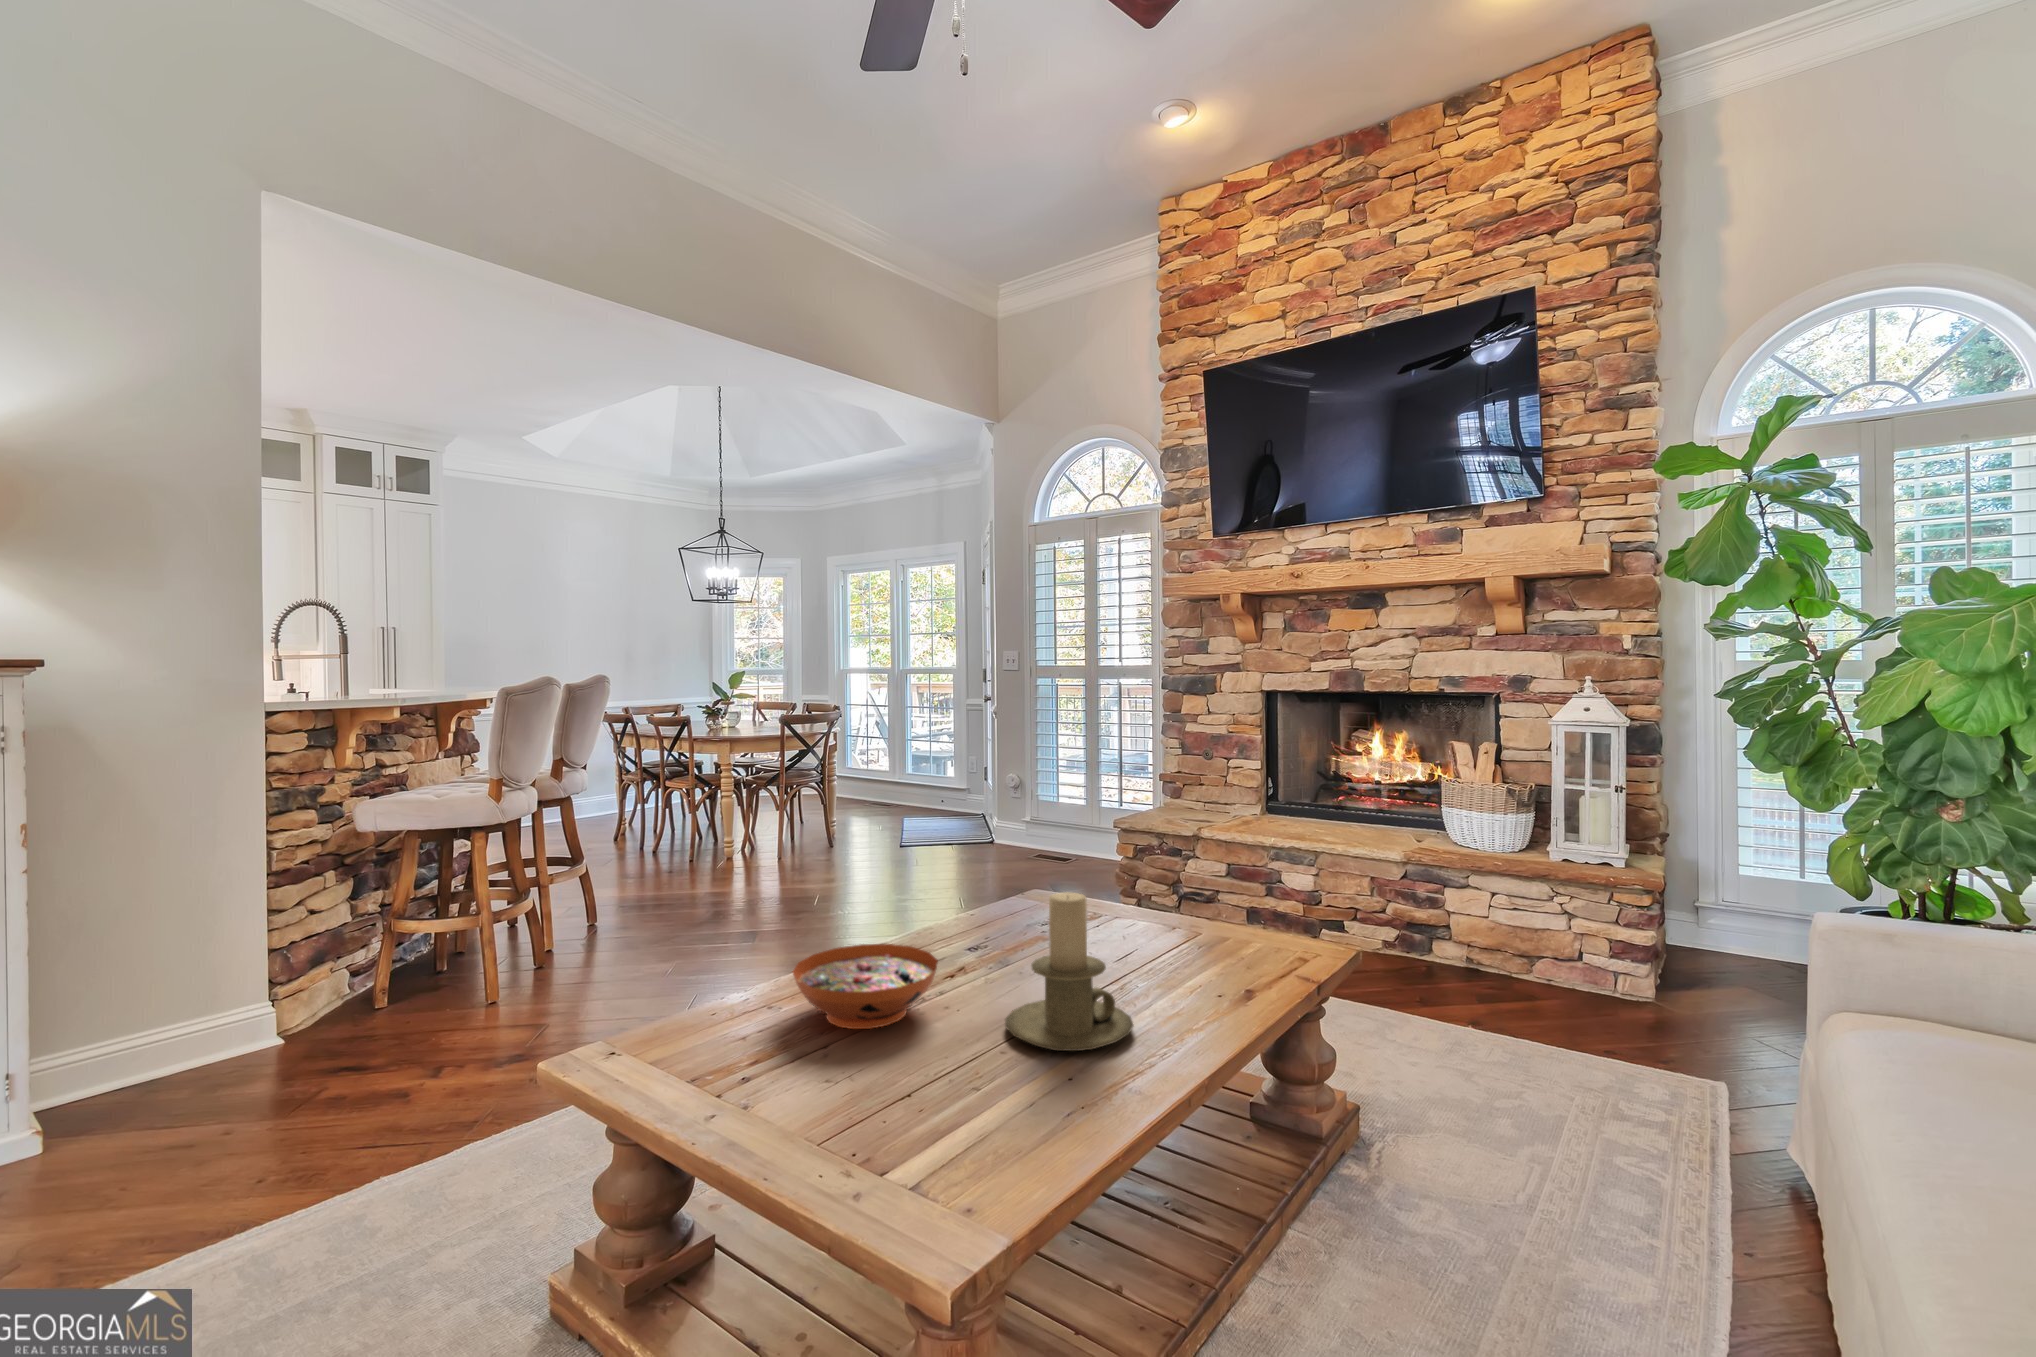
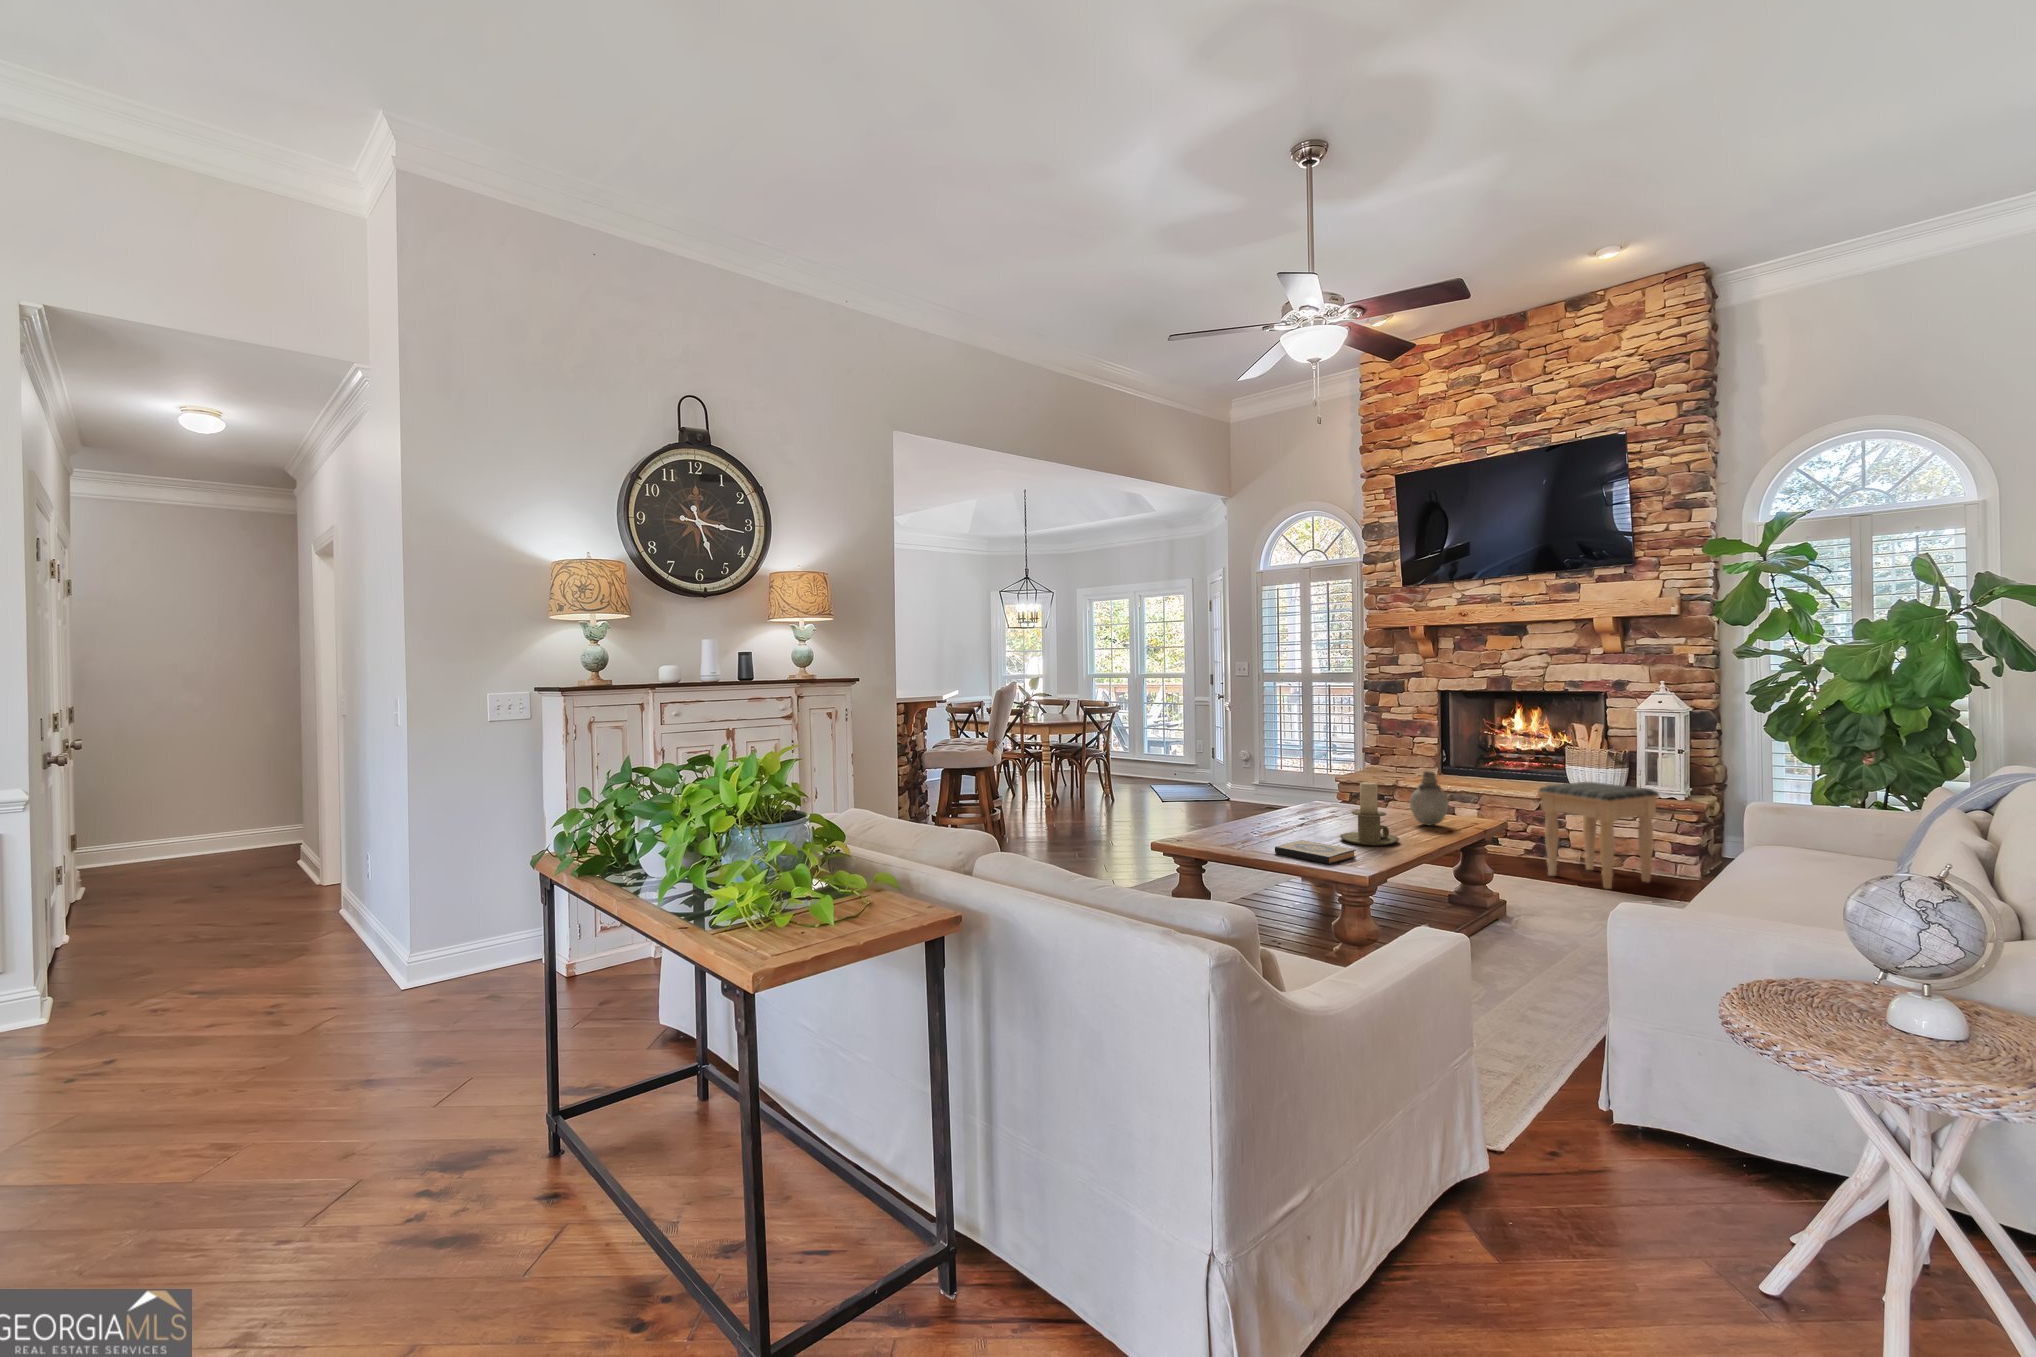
footstool: none [1408,838,1598,1032] -> present [1538,782,1660,889]
vase: none [1178,850,1252,961] -> present [1409,771,1449,825]
decorative bowl: present [793,944,938,1029] -> none [1240,810,1306,839]
hardback book: none [802,1050,996,1167] -> present [1275,840,1356,864]

